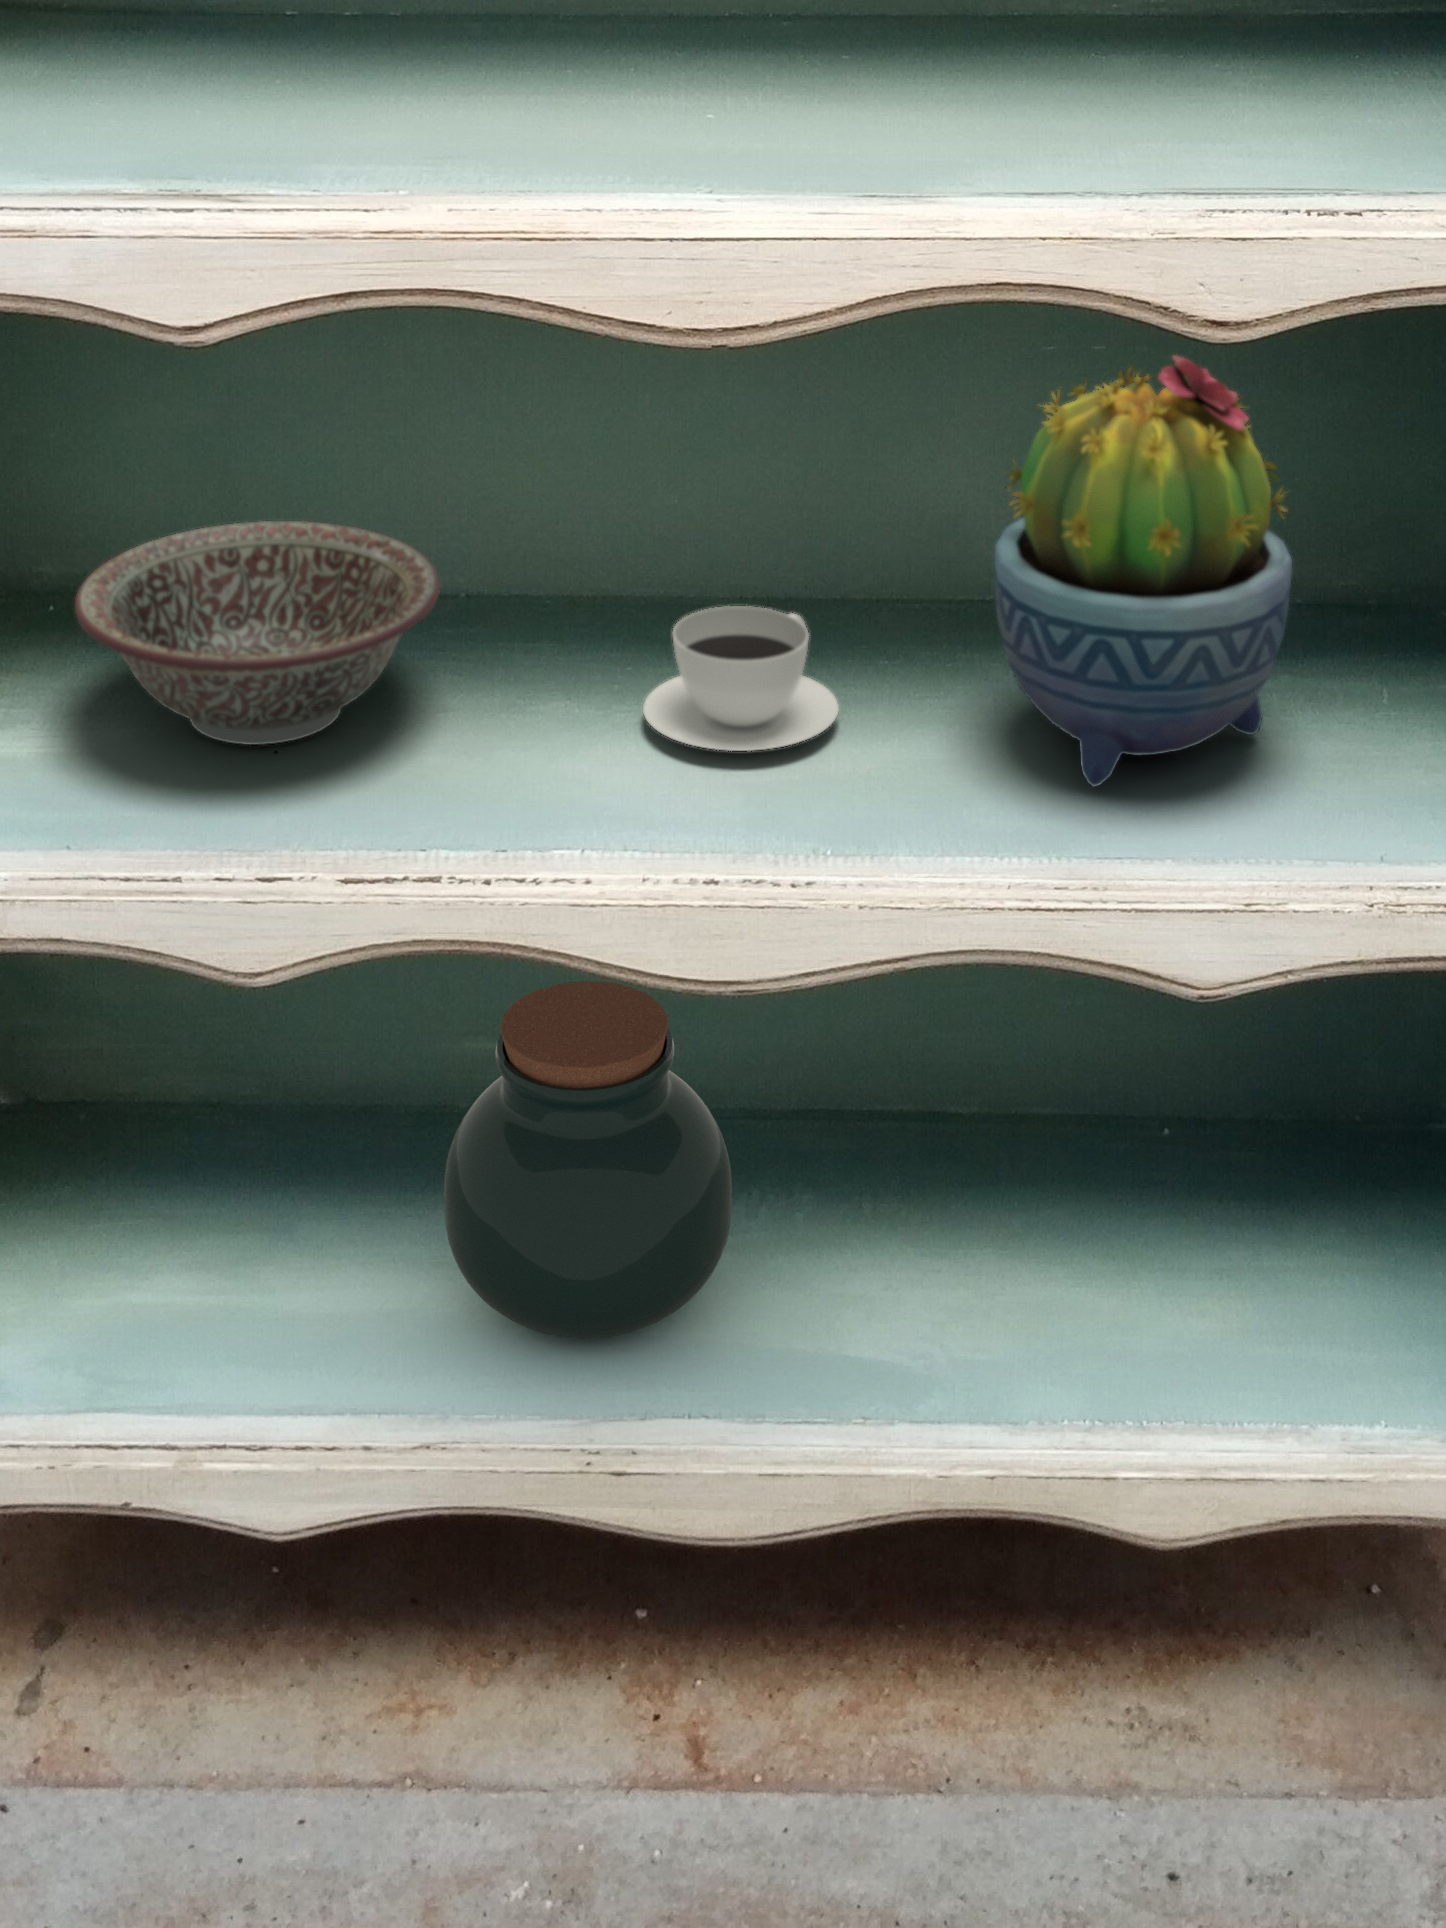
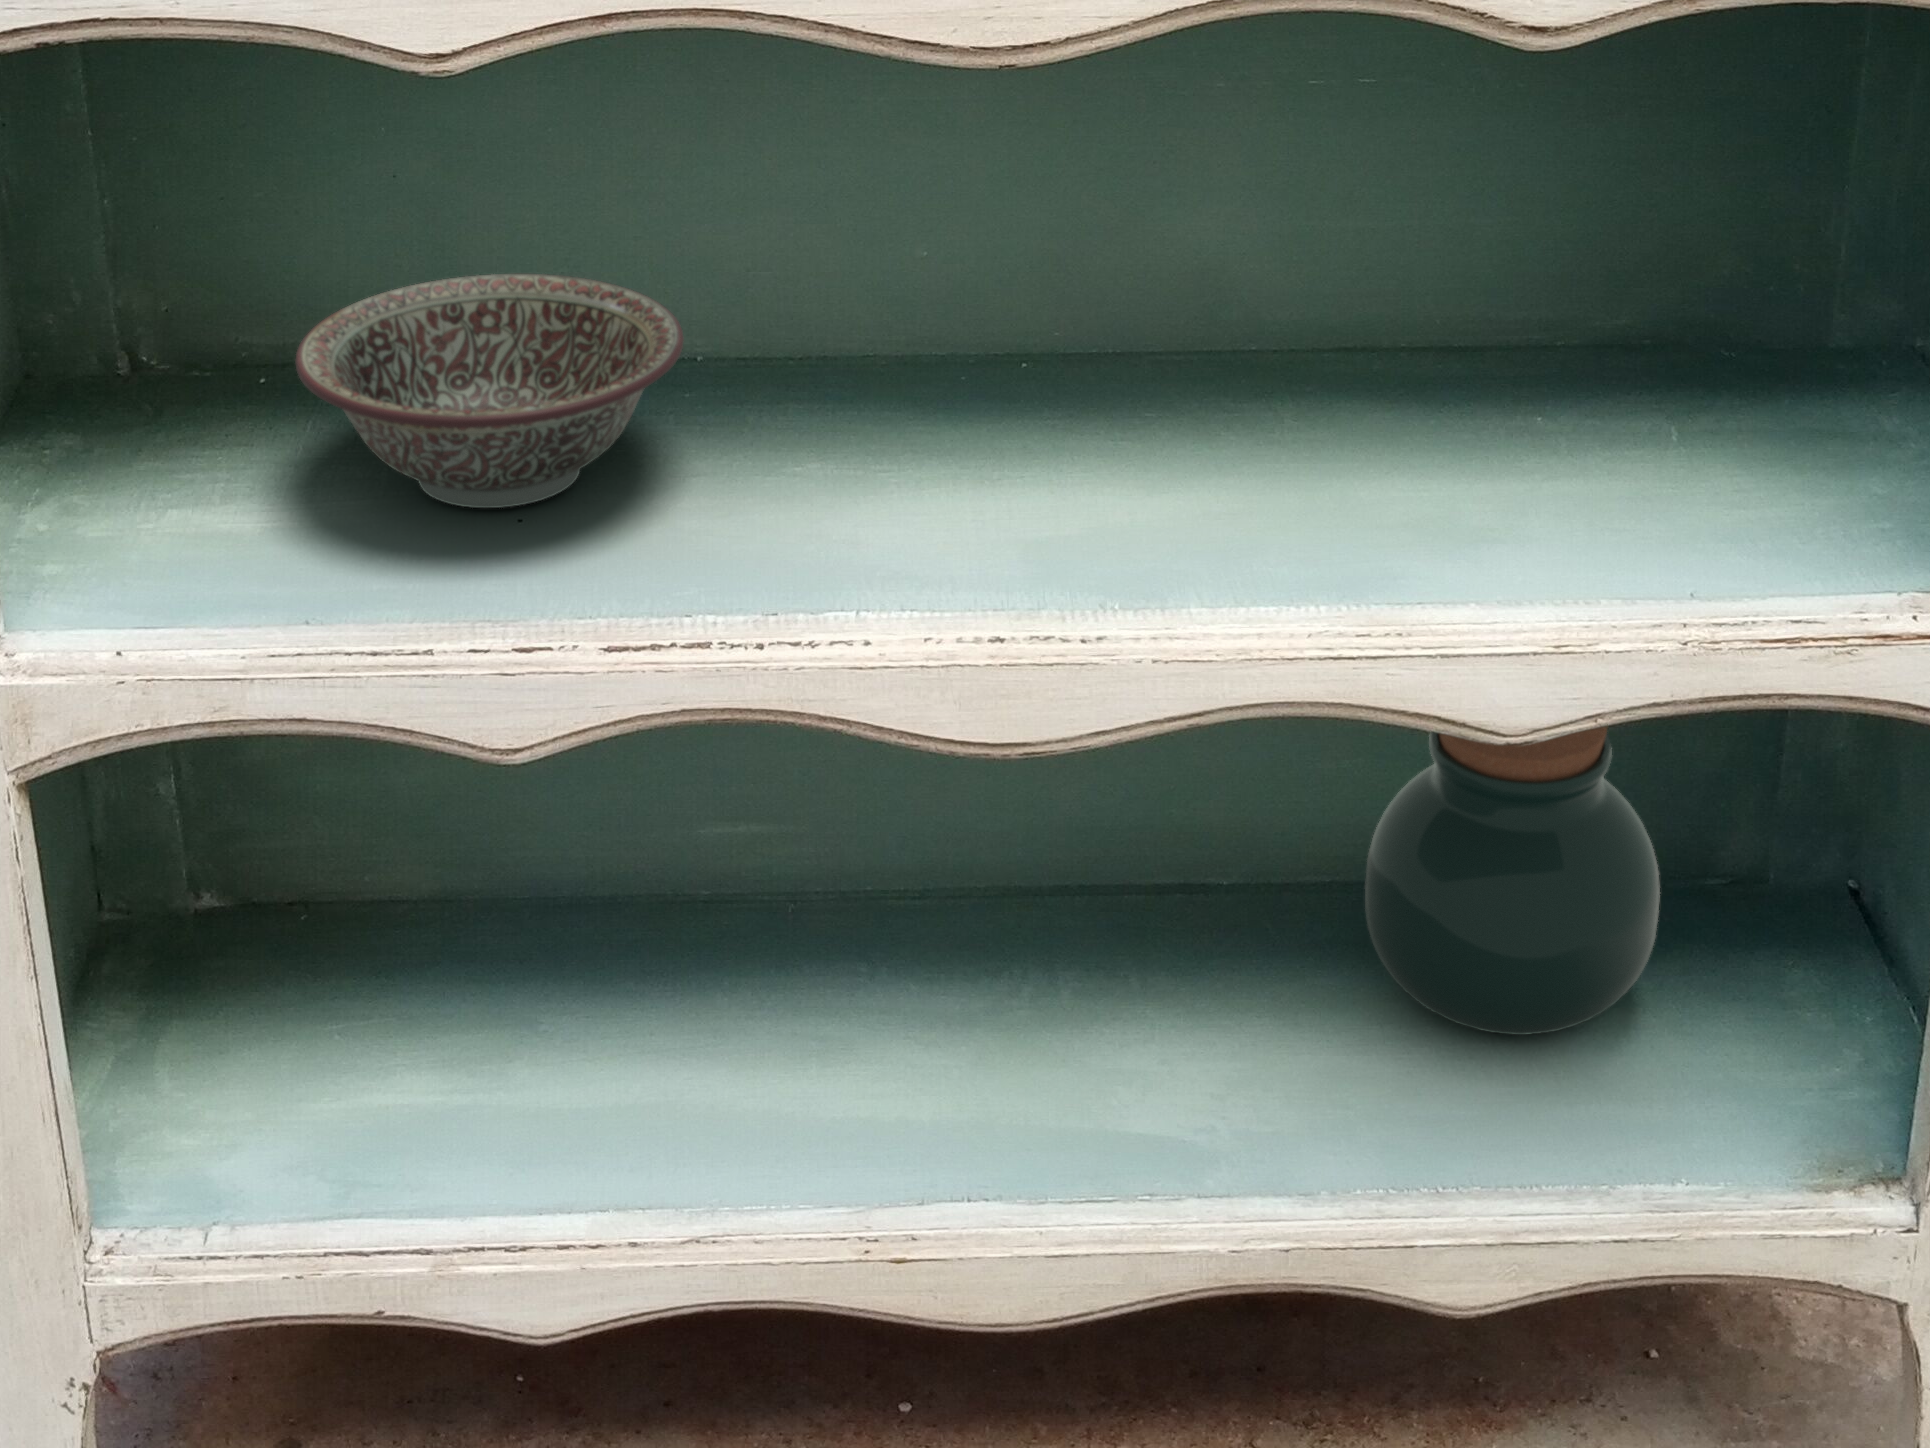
potted cactus: present [995,355,1292,787] -> none [1272,69,1590,529]
teacup: present [643,606,839,751] -> none [901,351,1107,501]
jar: present [444,981,732,1338] -> present [1365,727,1660,1035]

